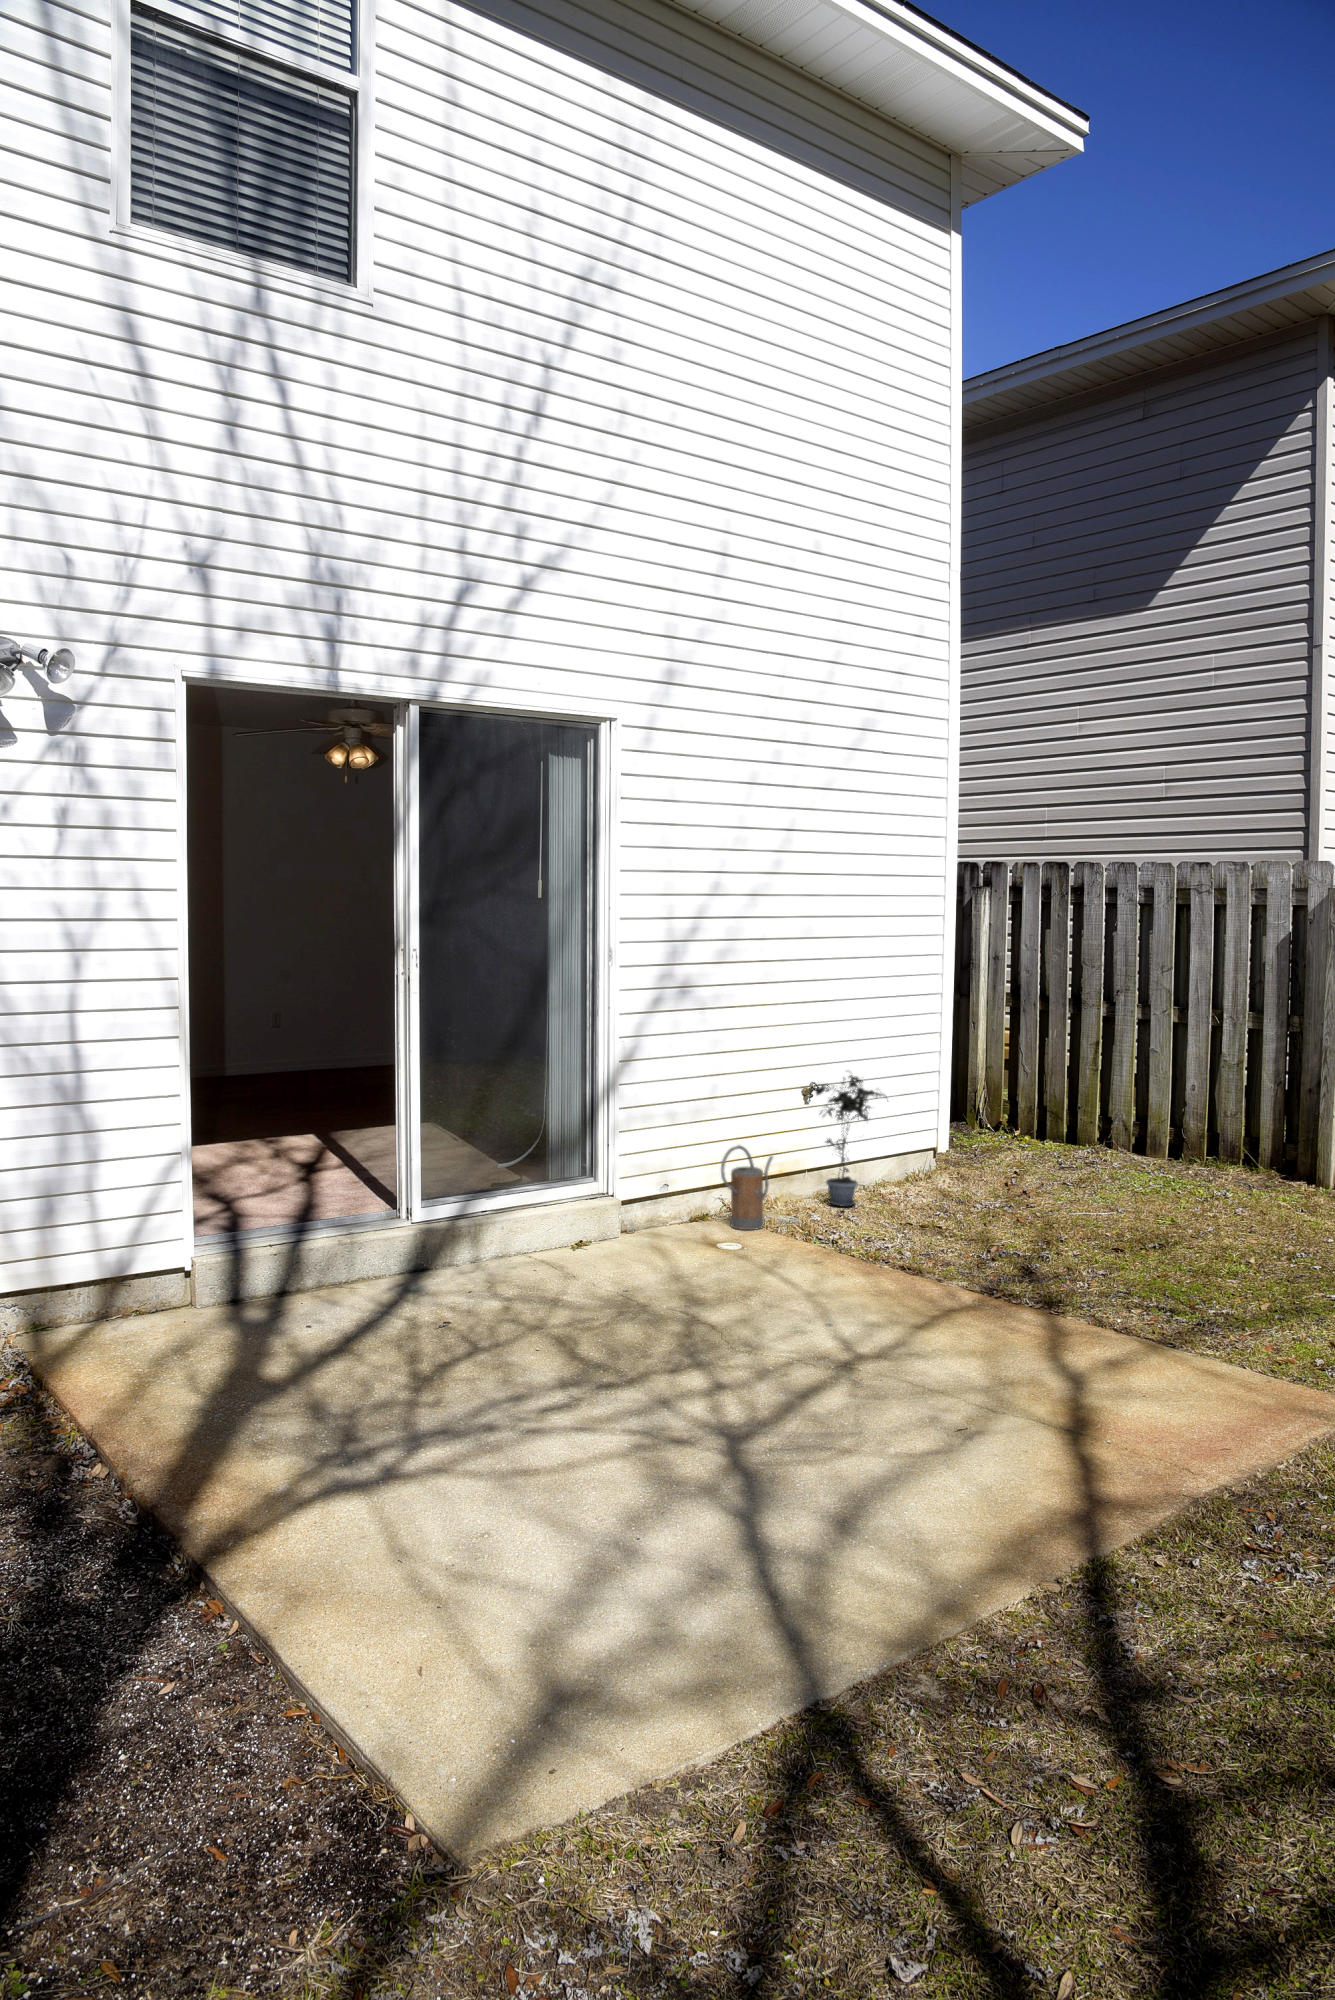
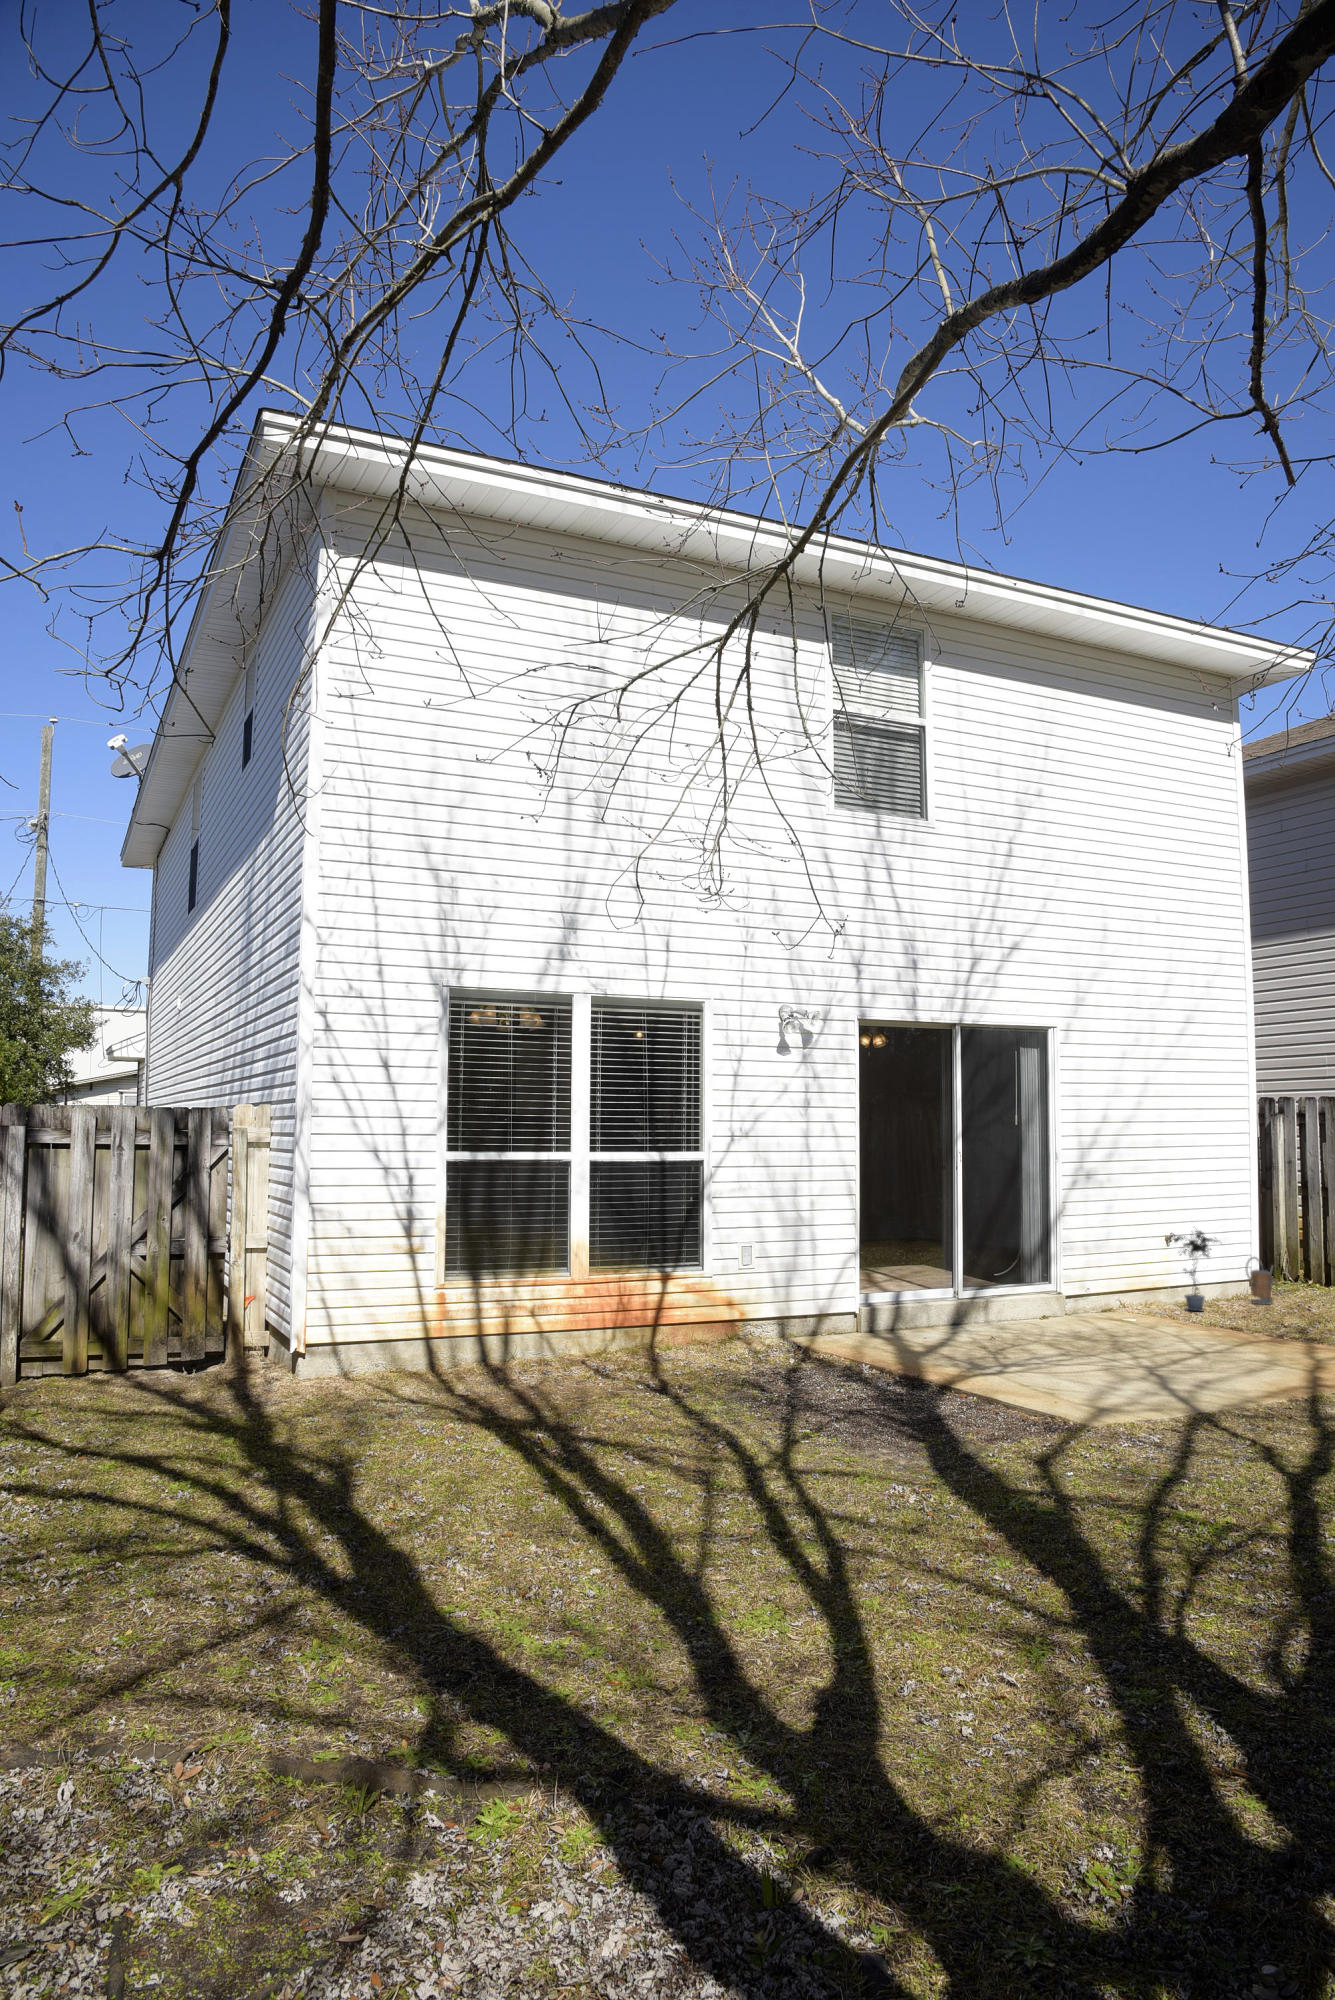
watering can: present [721,1145,773,1230] -> present [1246,1257,1273,1305]

